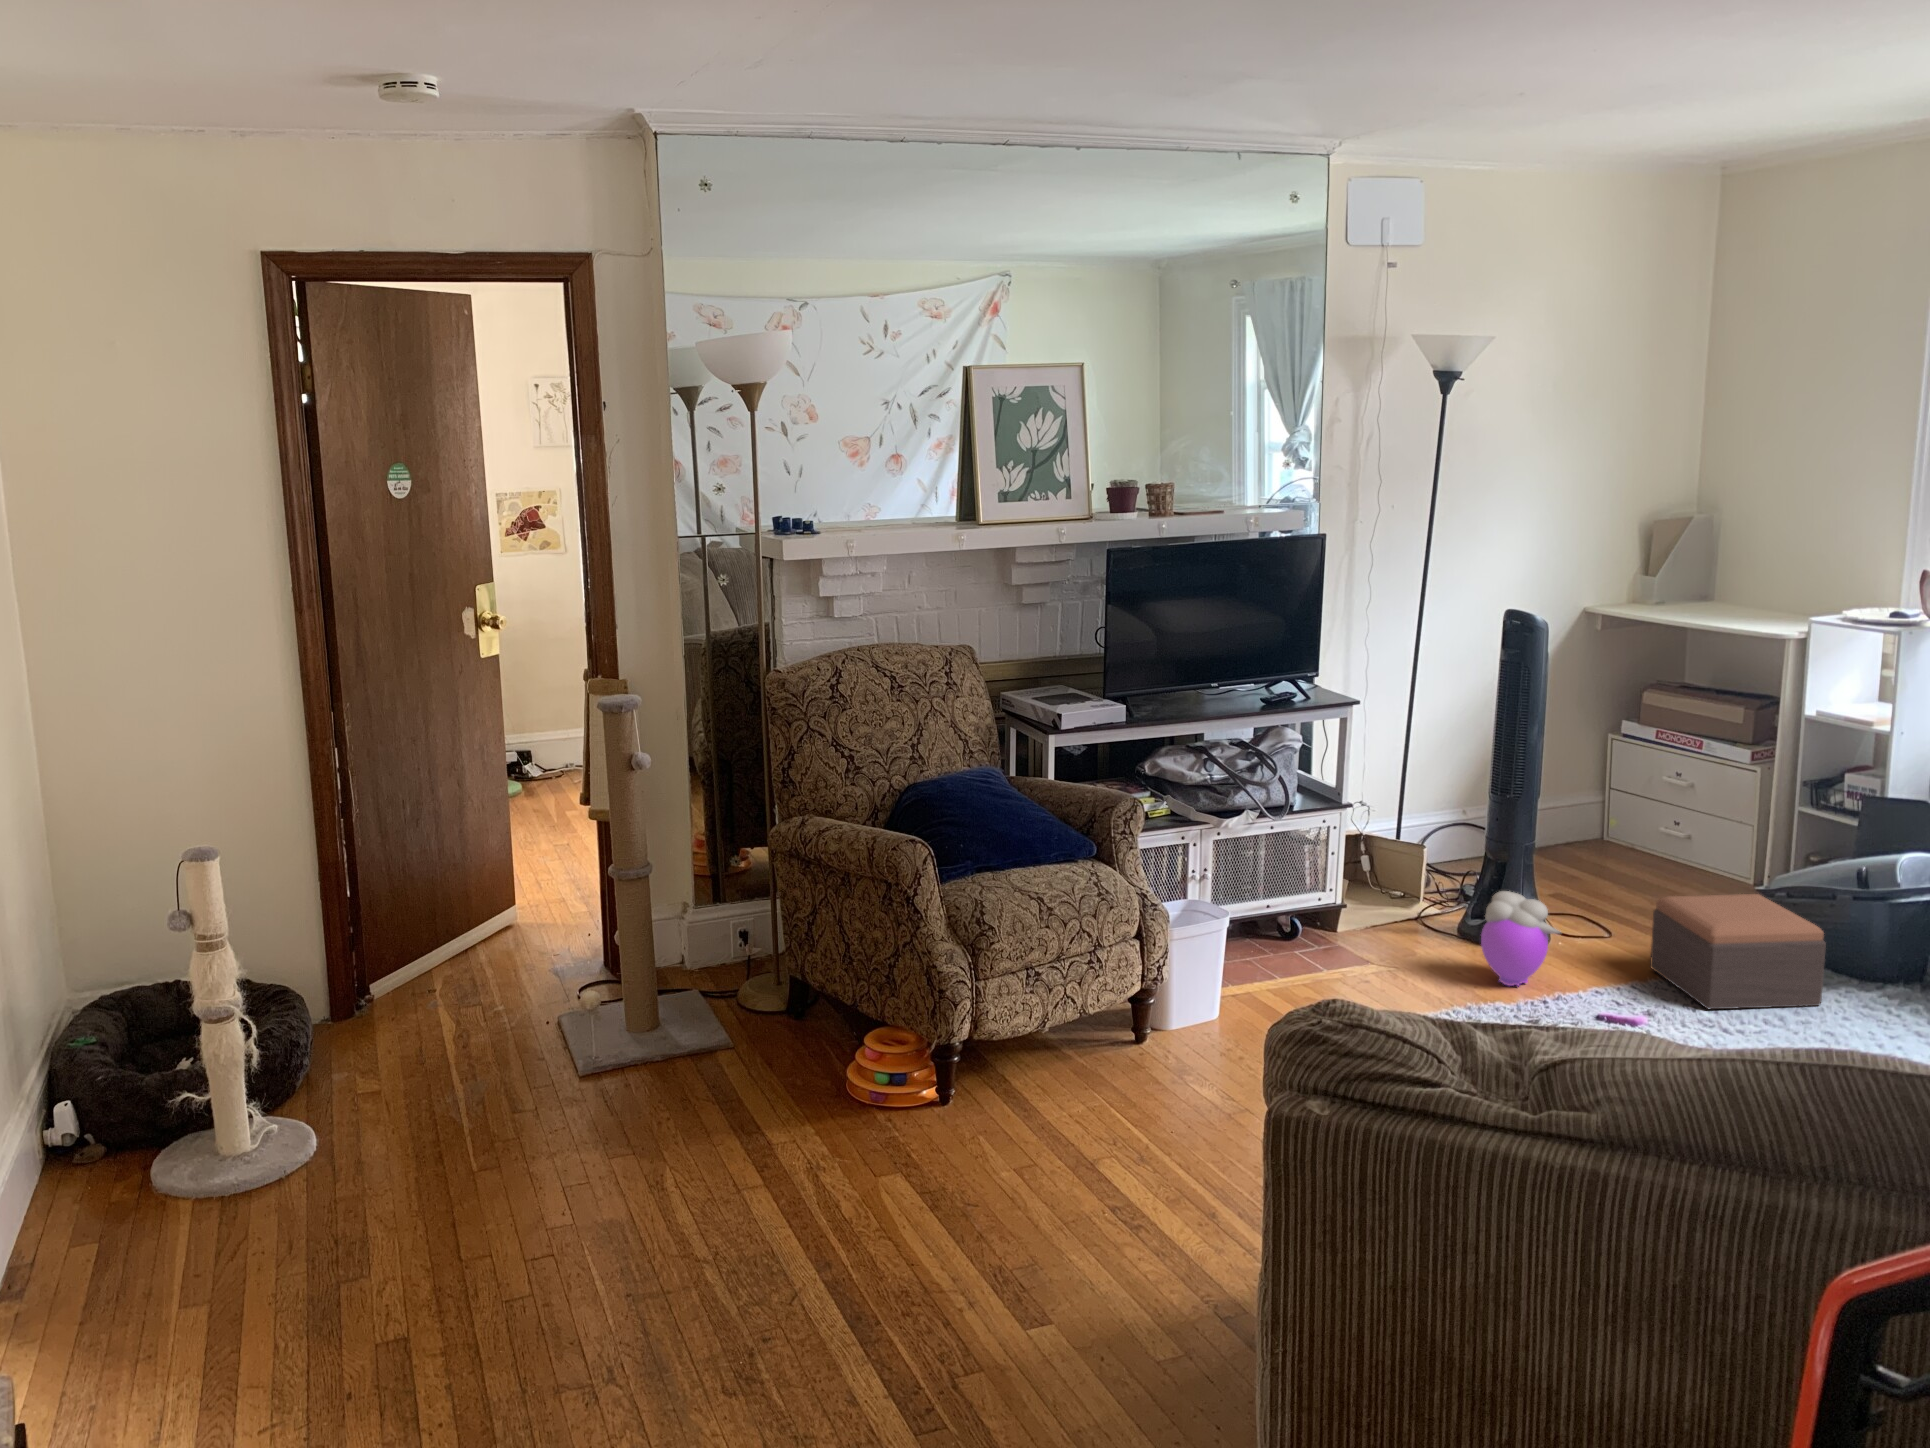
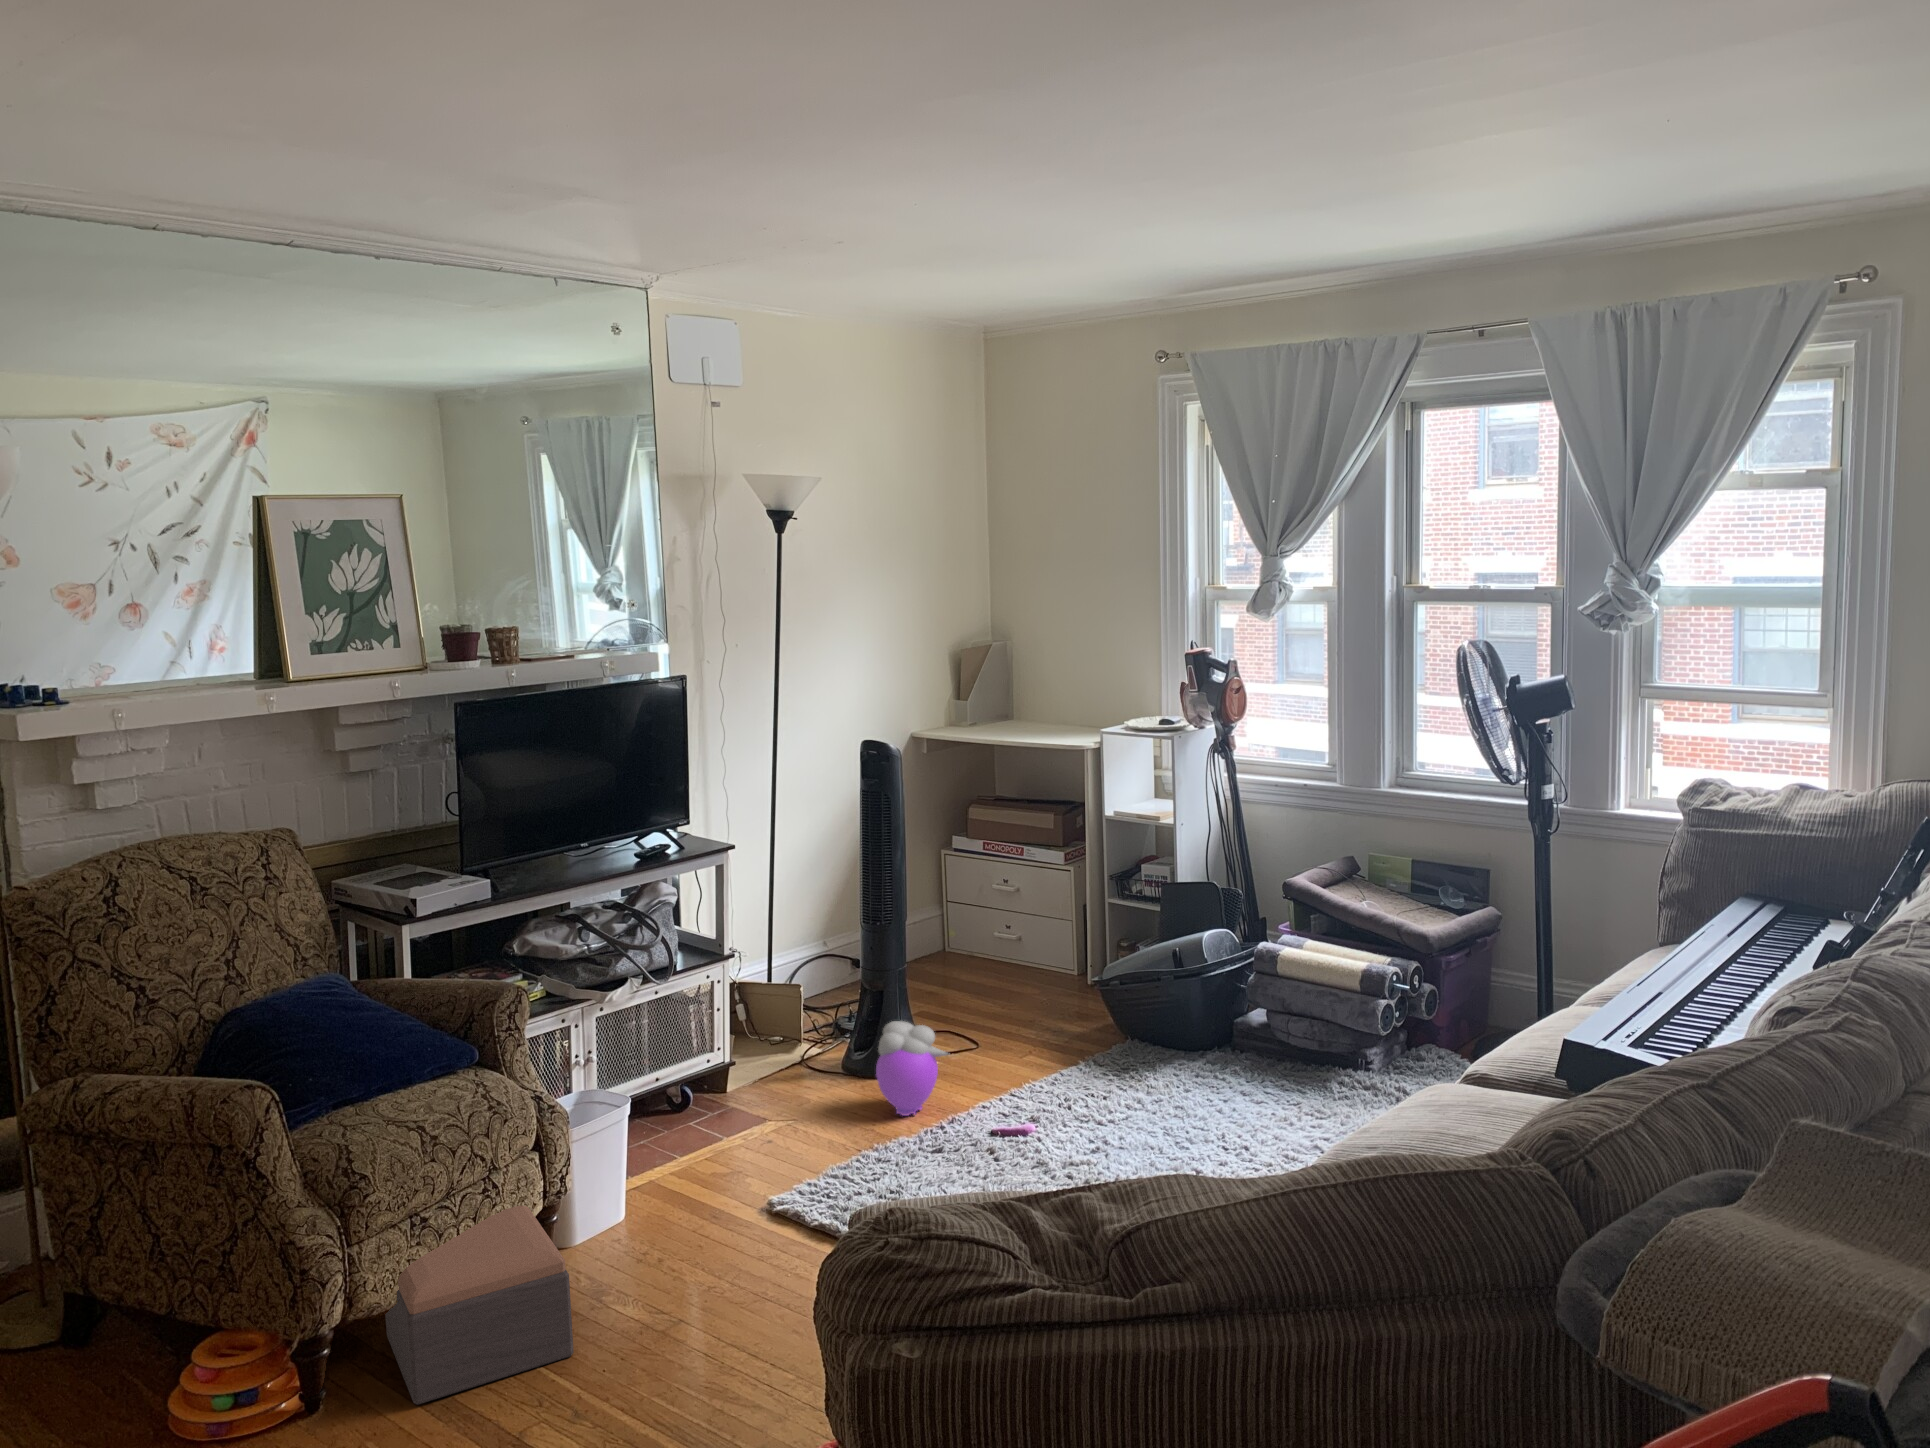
footstool: present [1650,894,1826,1009] -> present [385,1206,574,1405]

